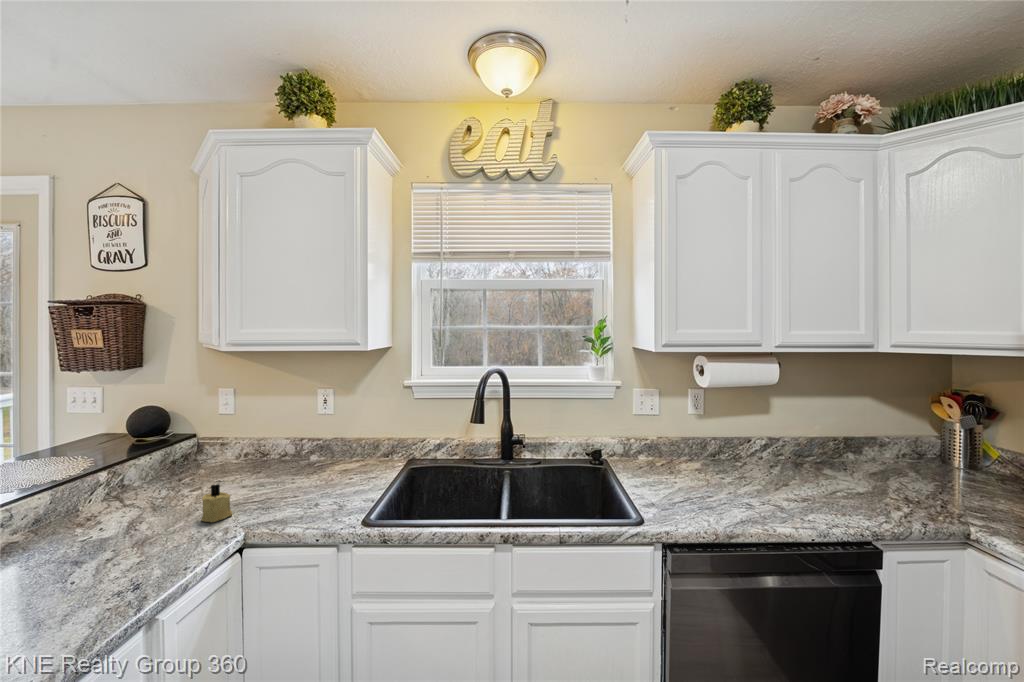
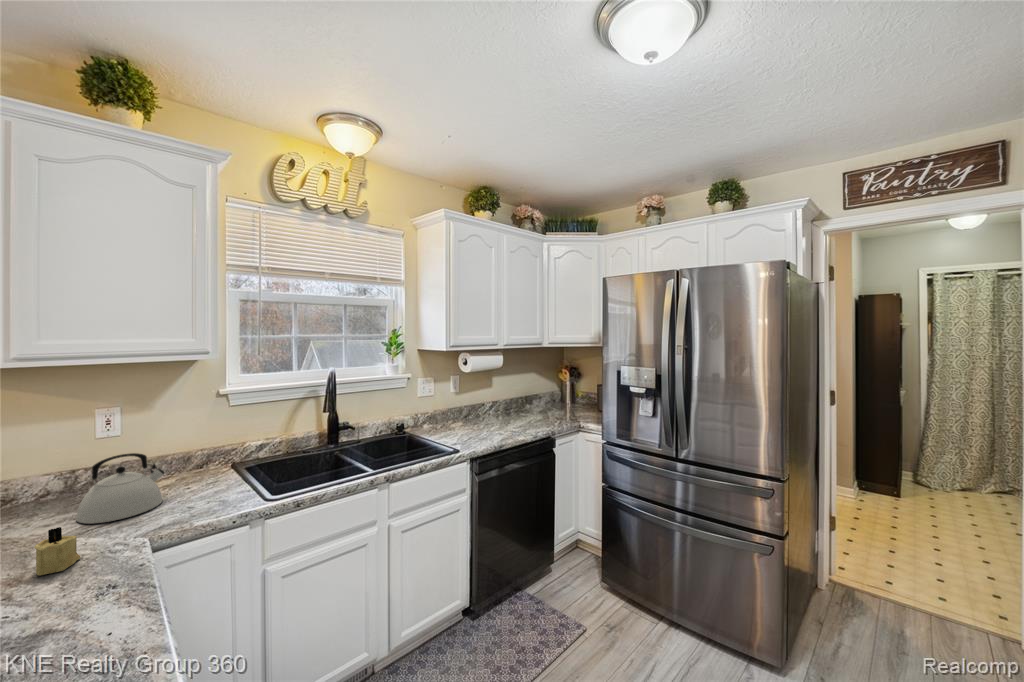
kettle: none [272,431,335,490] -> present [76,453,164,524]

